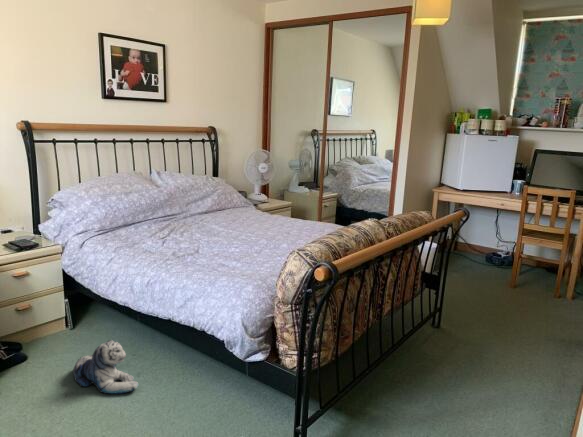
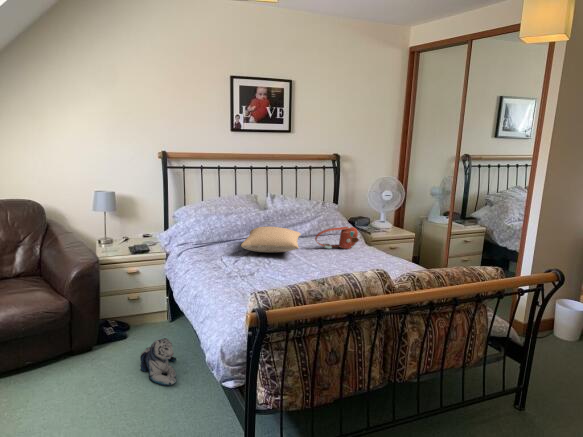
handbag: none [228,194,267,218] -> present [315,226,359,249]
pillow: none [154,201,226,229] -> present [241,226,301,252]

